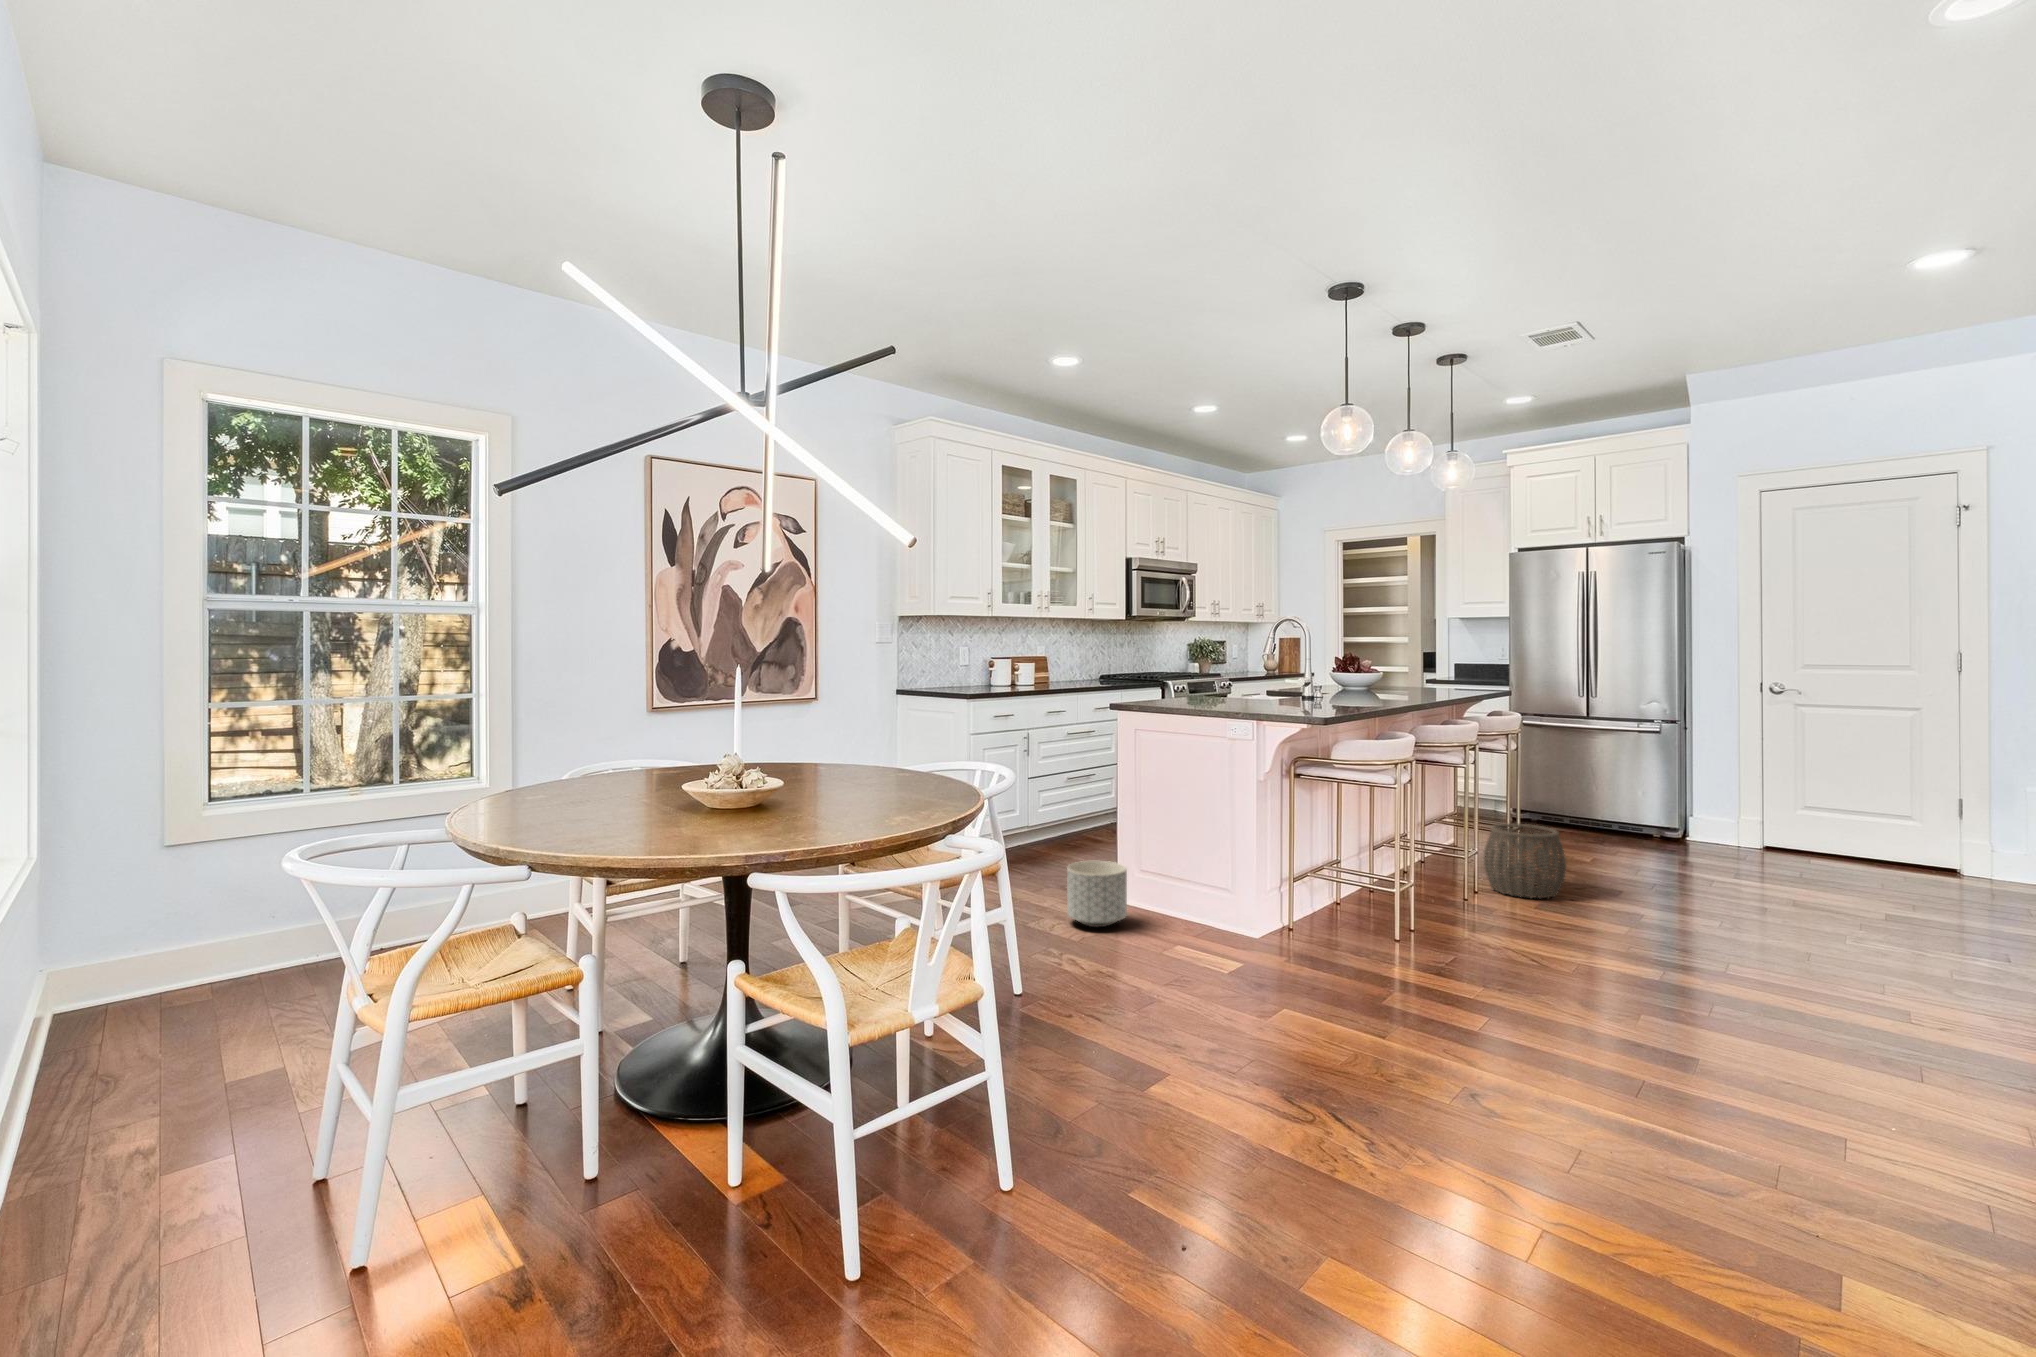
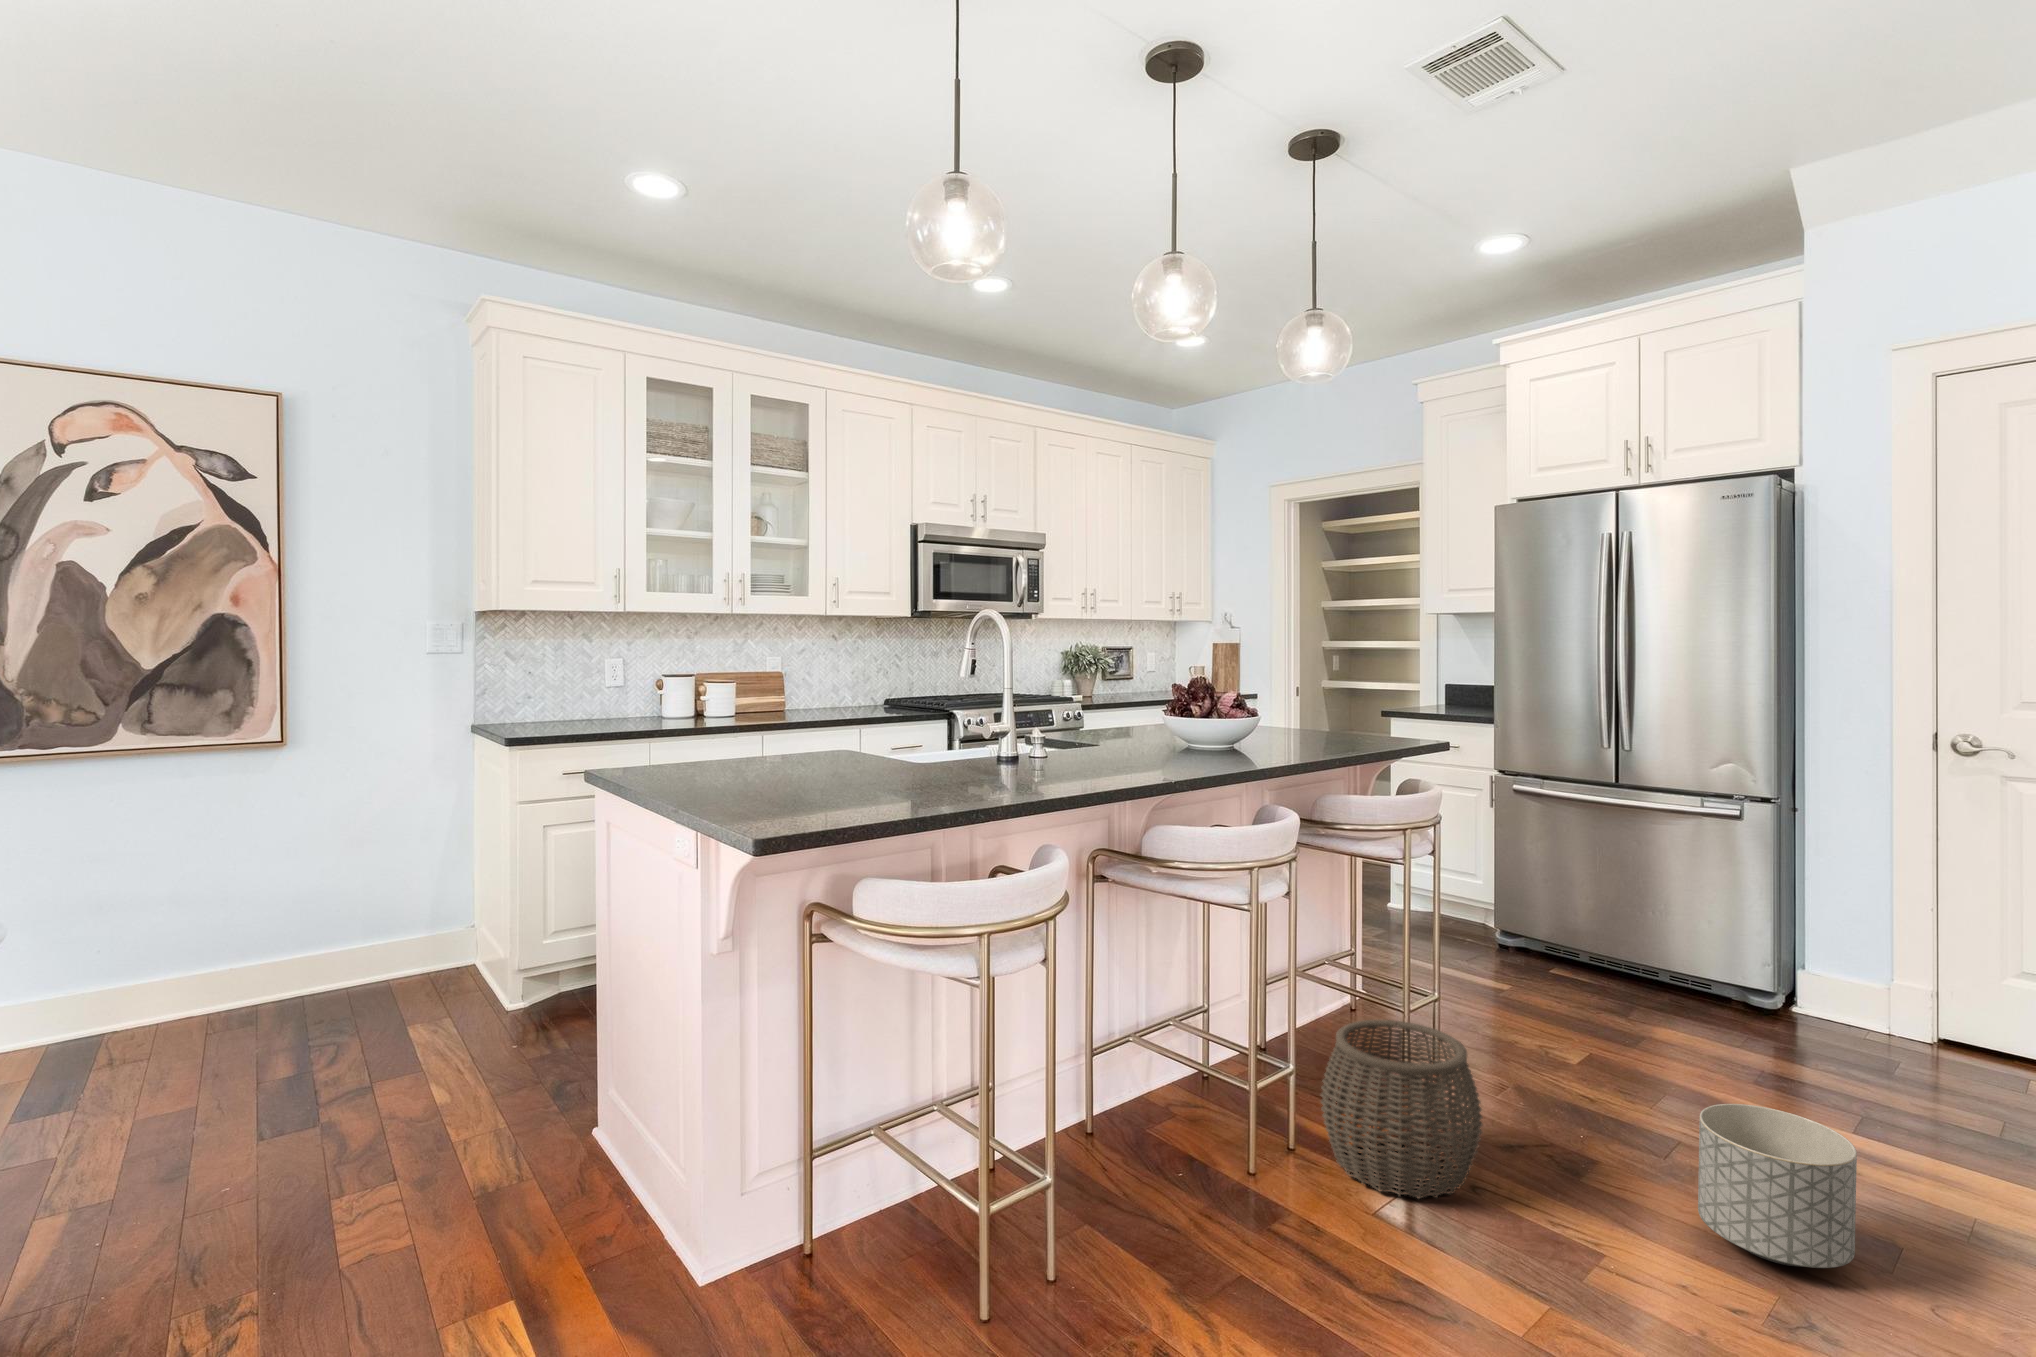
planter: present [1067,861,1127,927] -> present [1698,1104,1857,1268]

